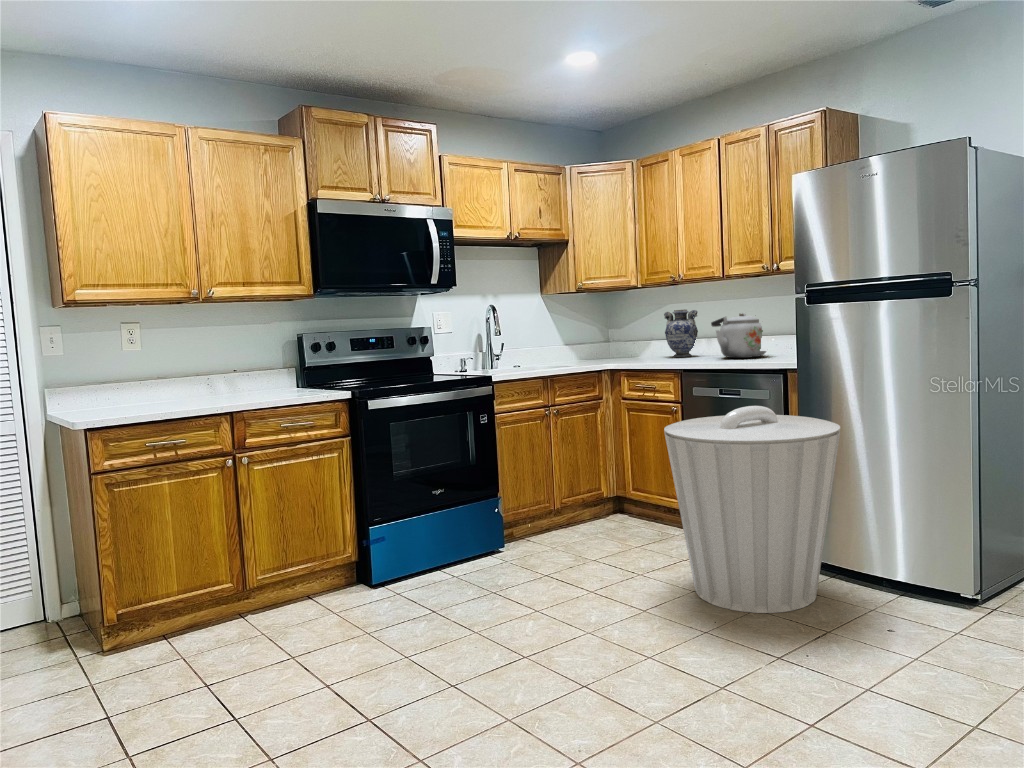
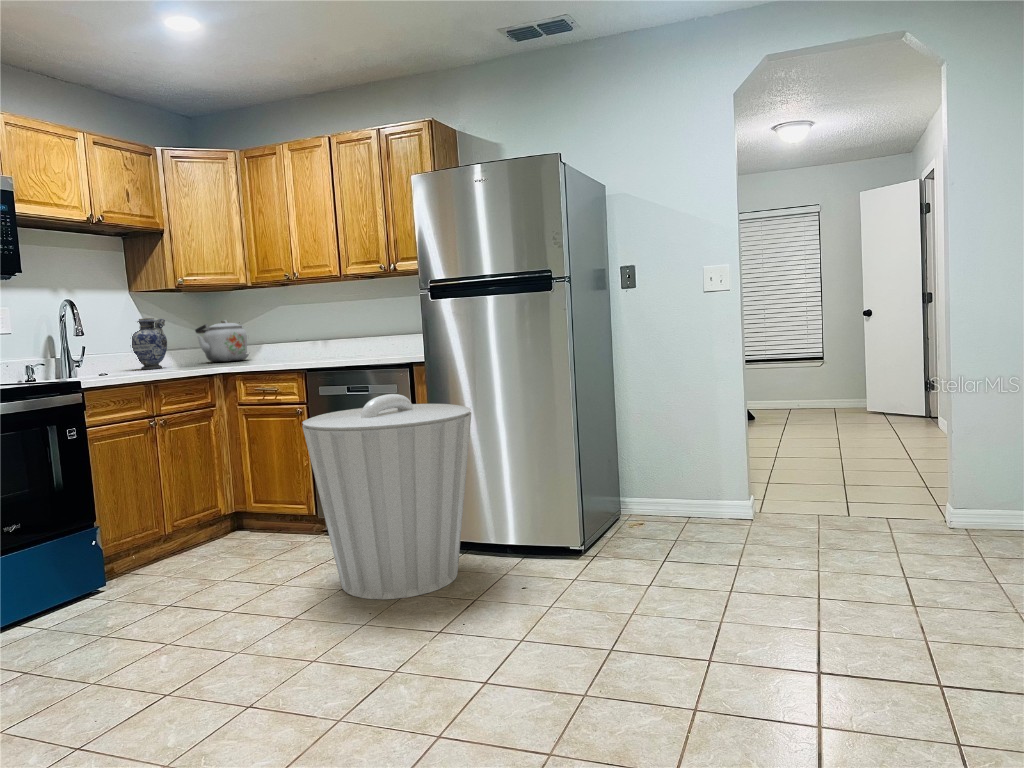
decorative vase: present [664,309,698,357] -> present [130,318,167,369]
kettle: present [711,313,766,358] -> present [195,320,249,362]

